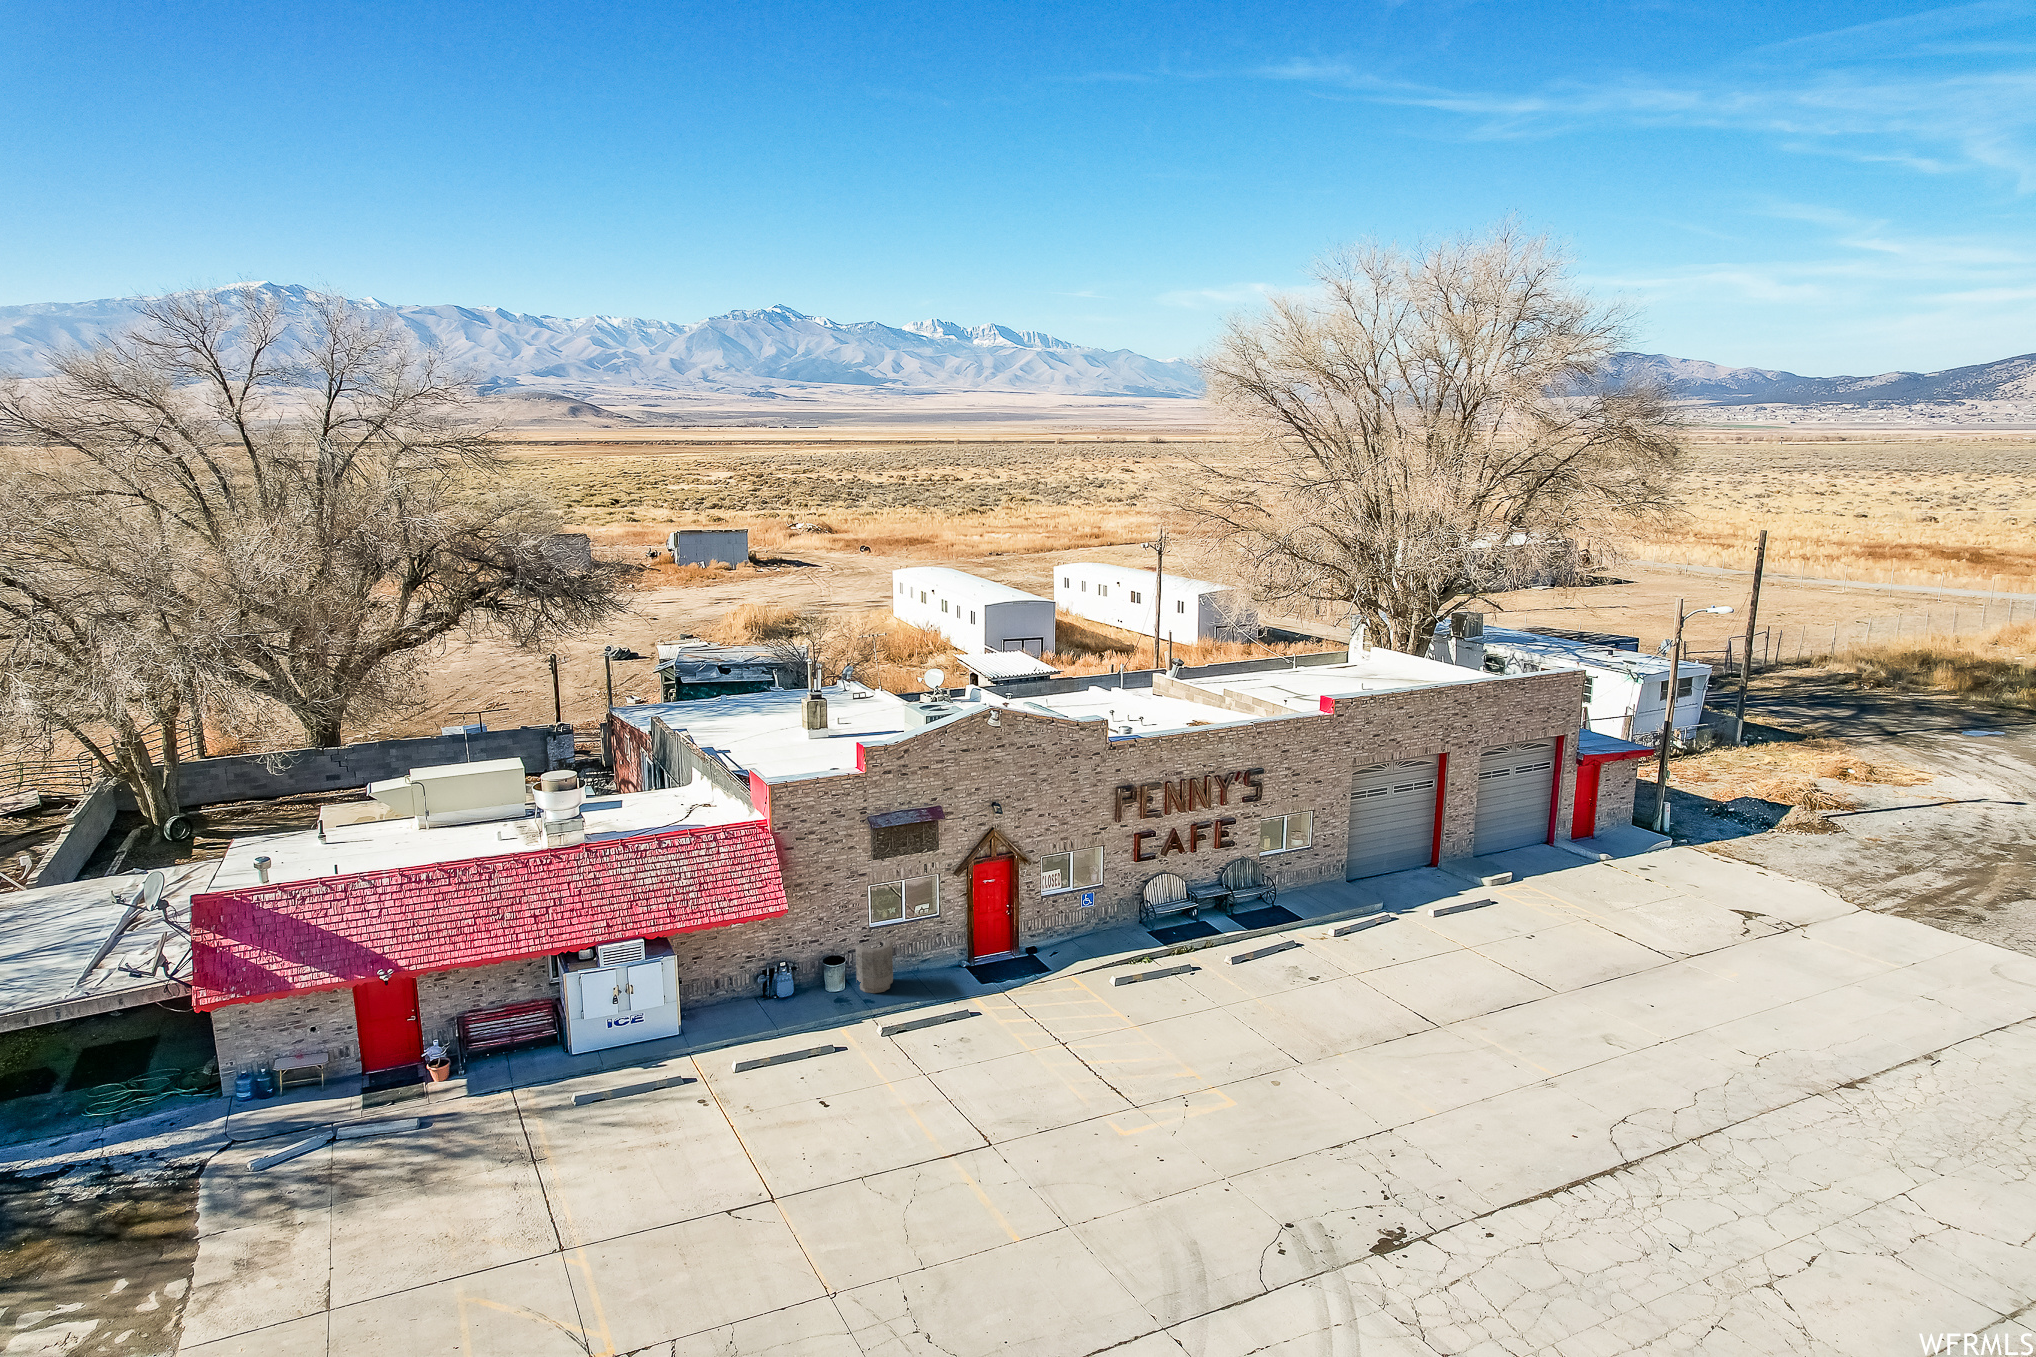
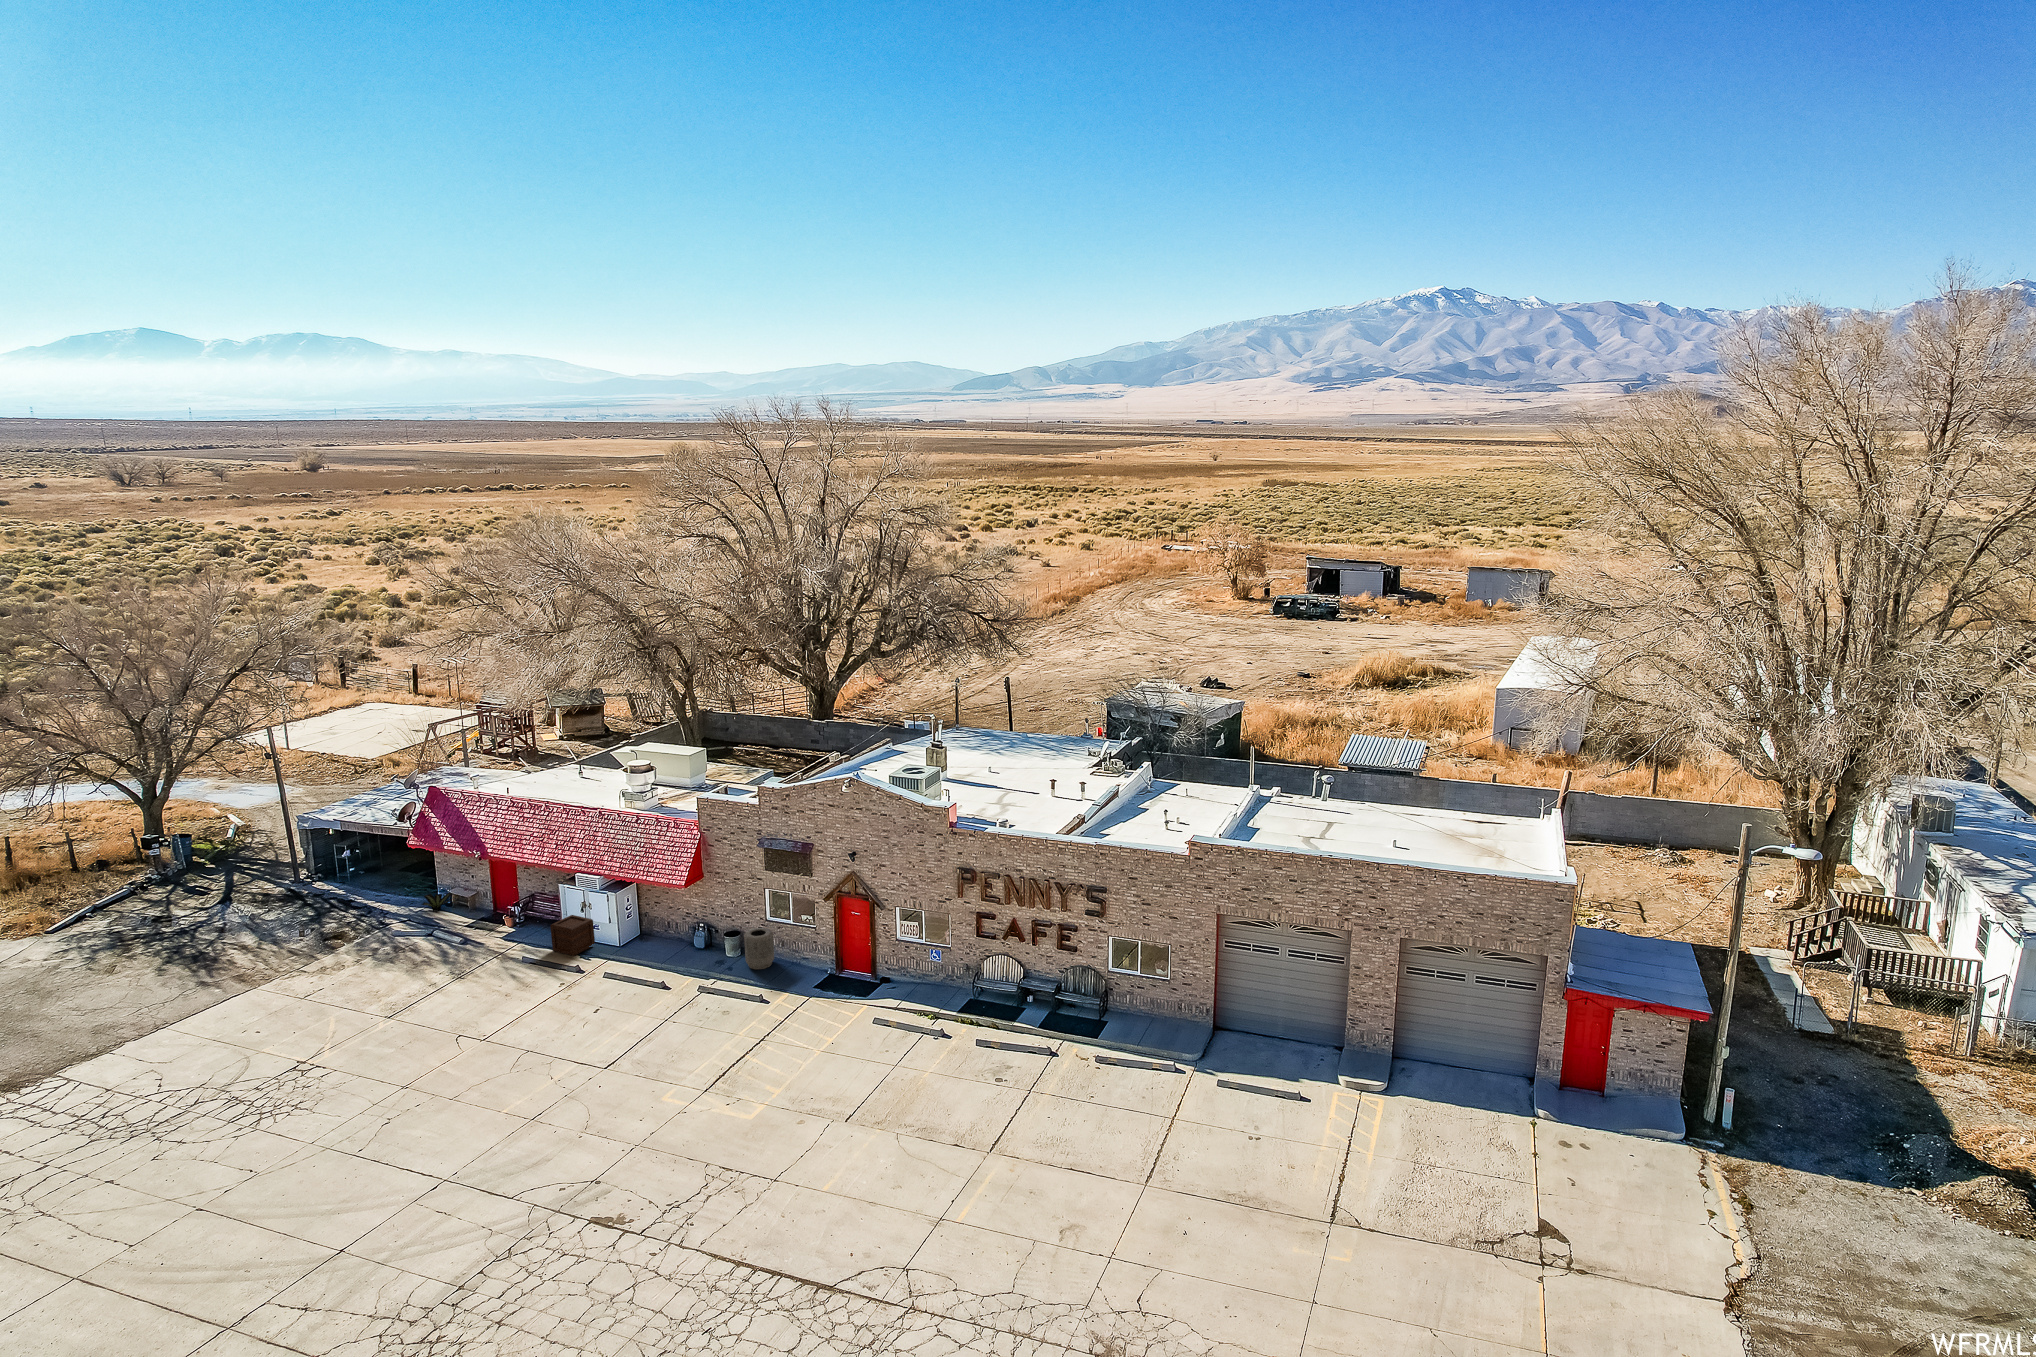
wooden crate: none [574,1009,624,1075] -> present [550,915,595,956]
potted plant: none [195,1077,262,1117] -> present [422,892,453,912]

